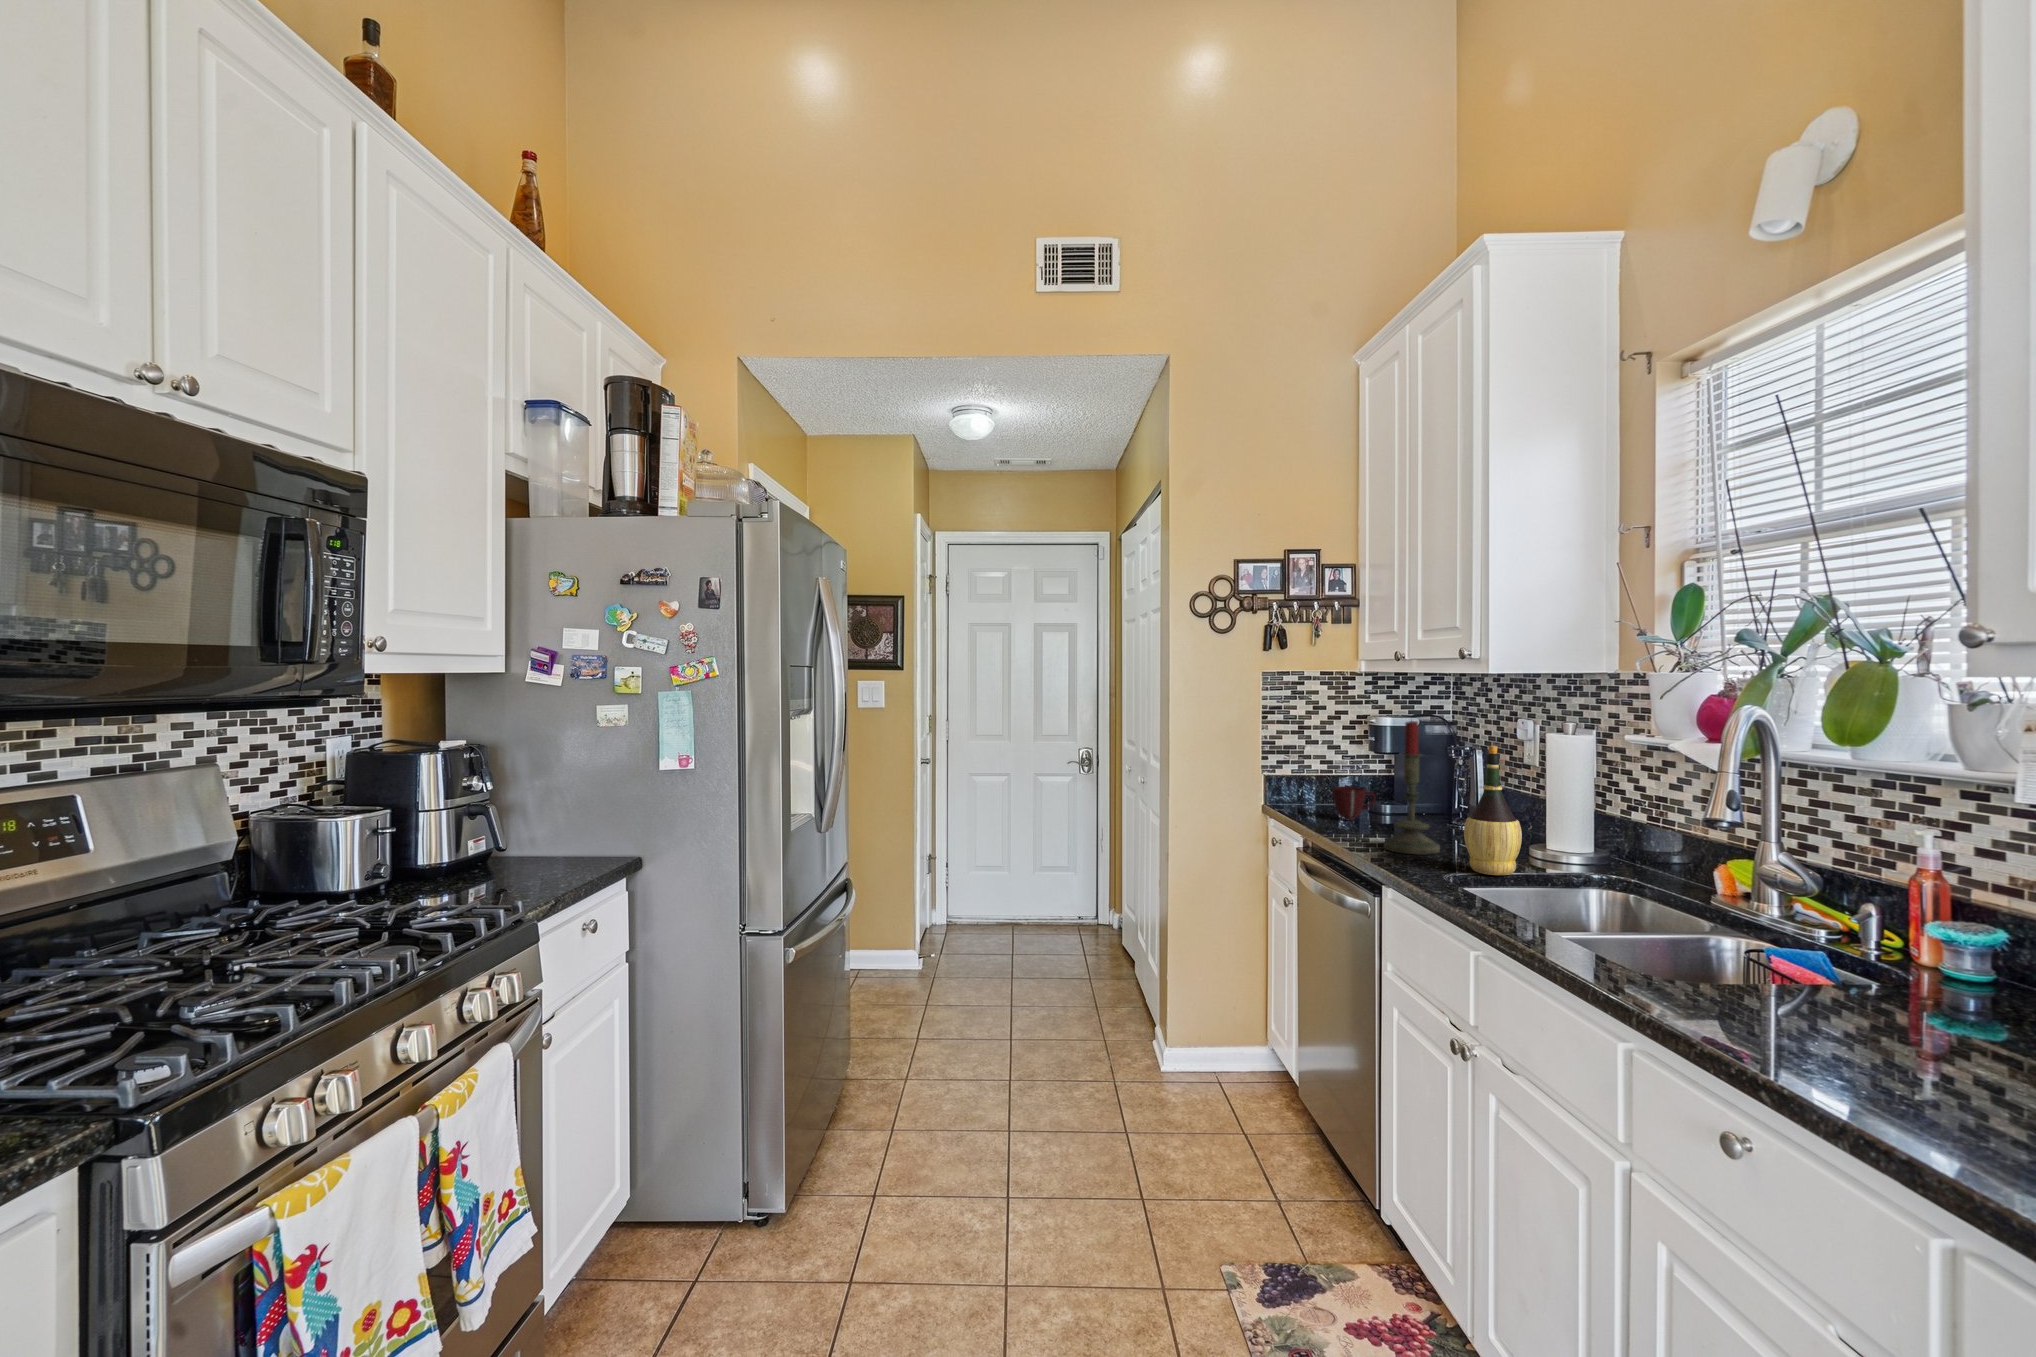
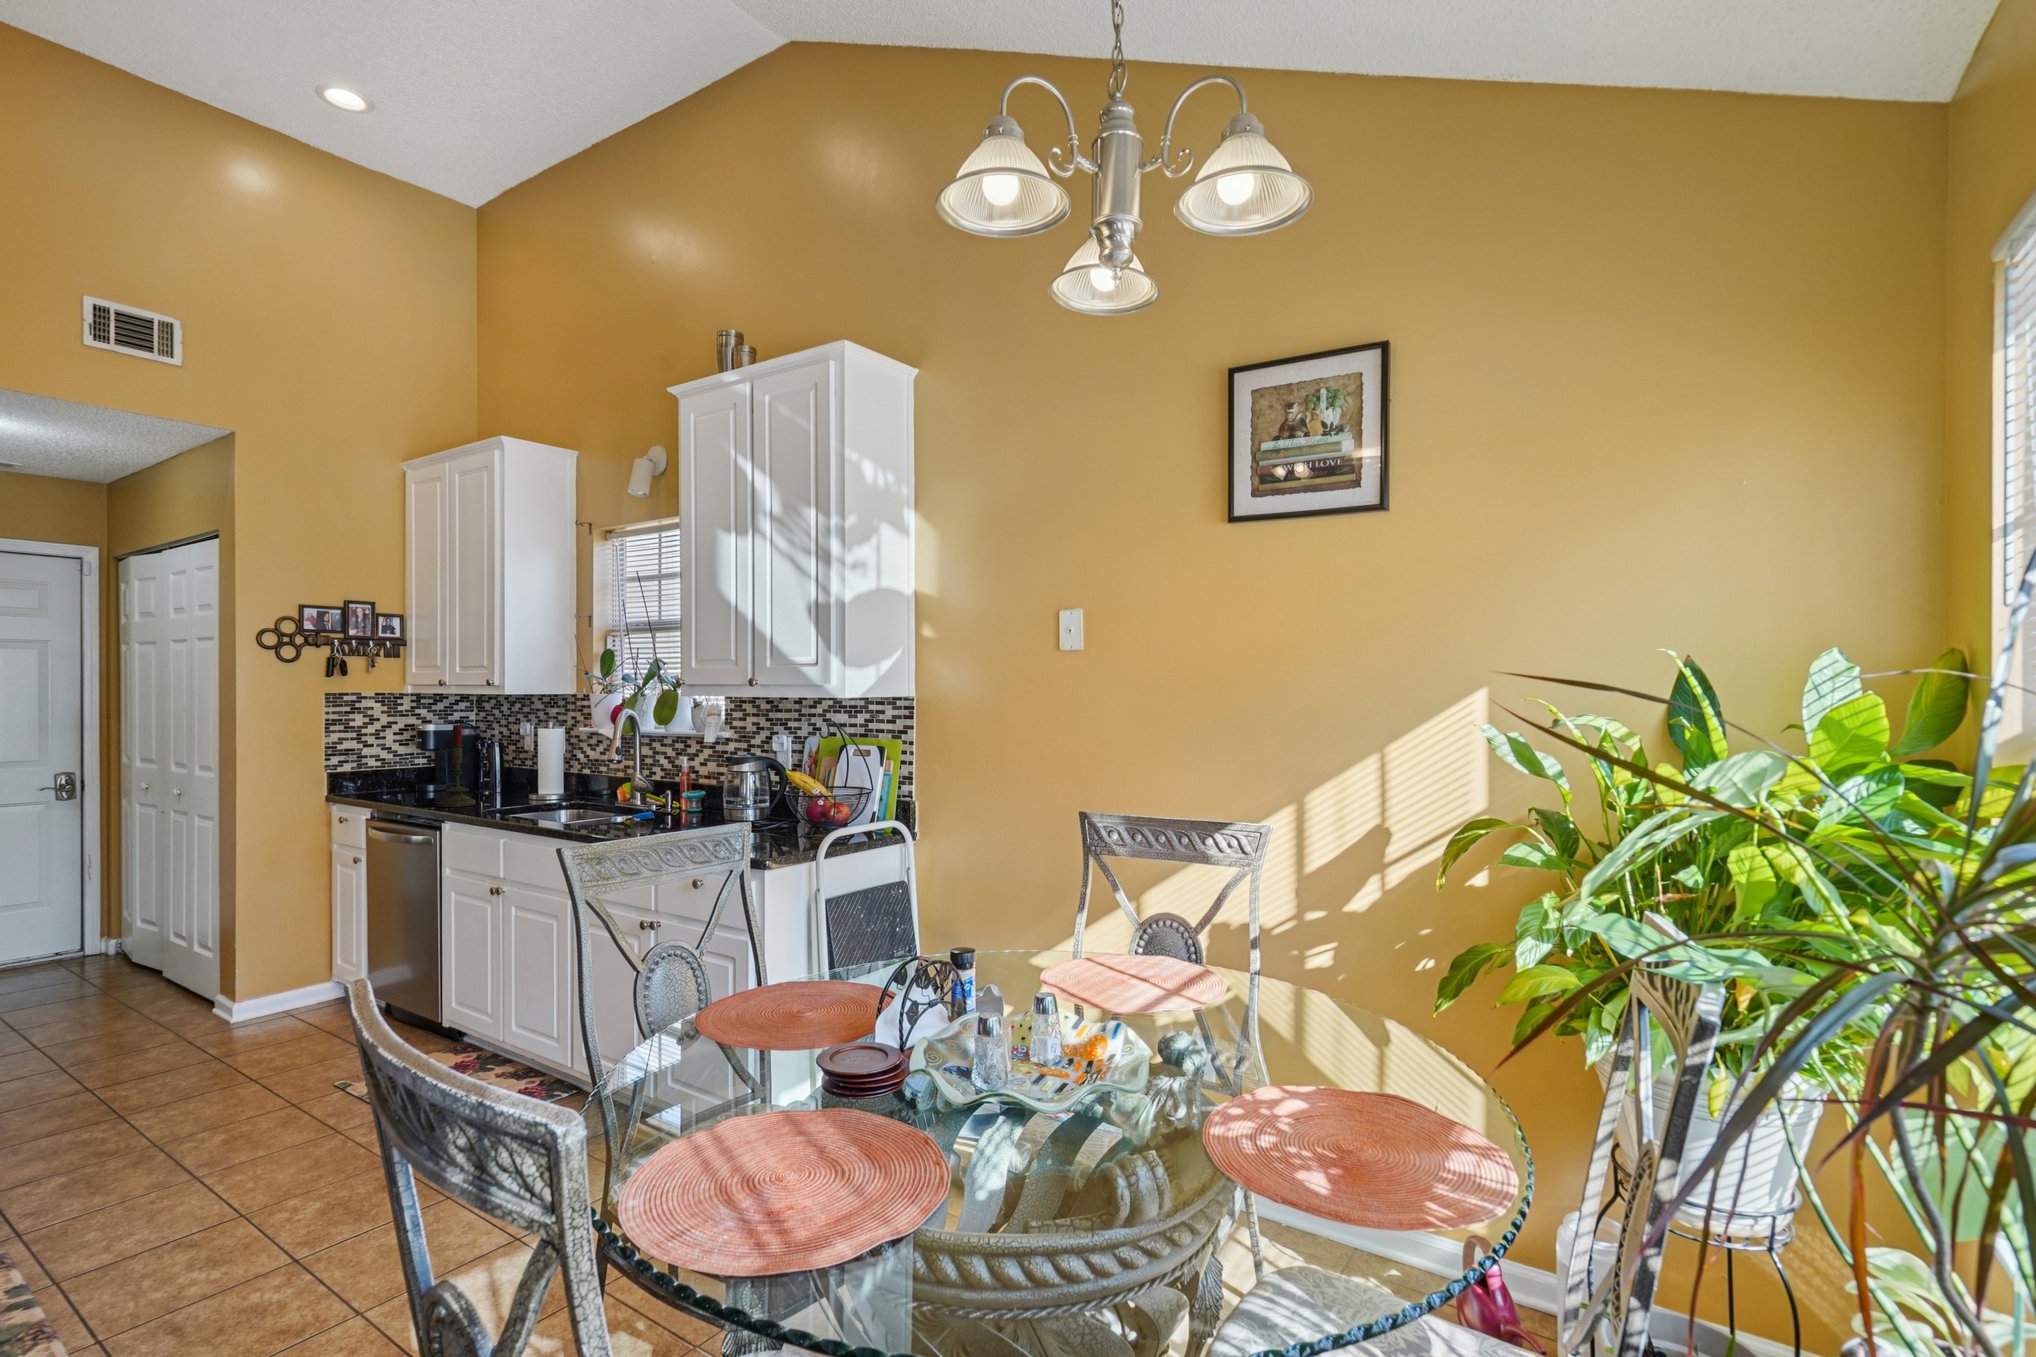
wine bottle: present [1464,746,1522,875] -> none [492,736,525,809]
mug: present [1332,786,1376,821] -> none [392,774,425,797]

